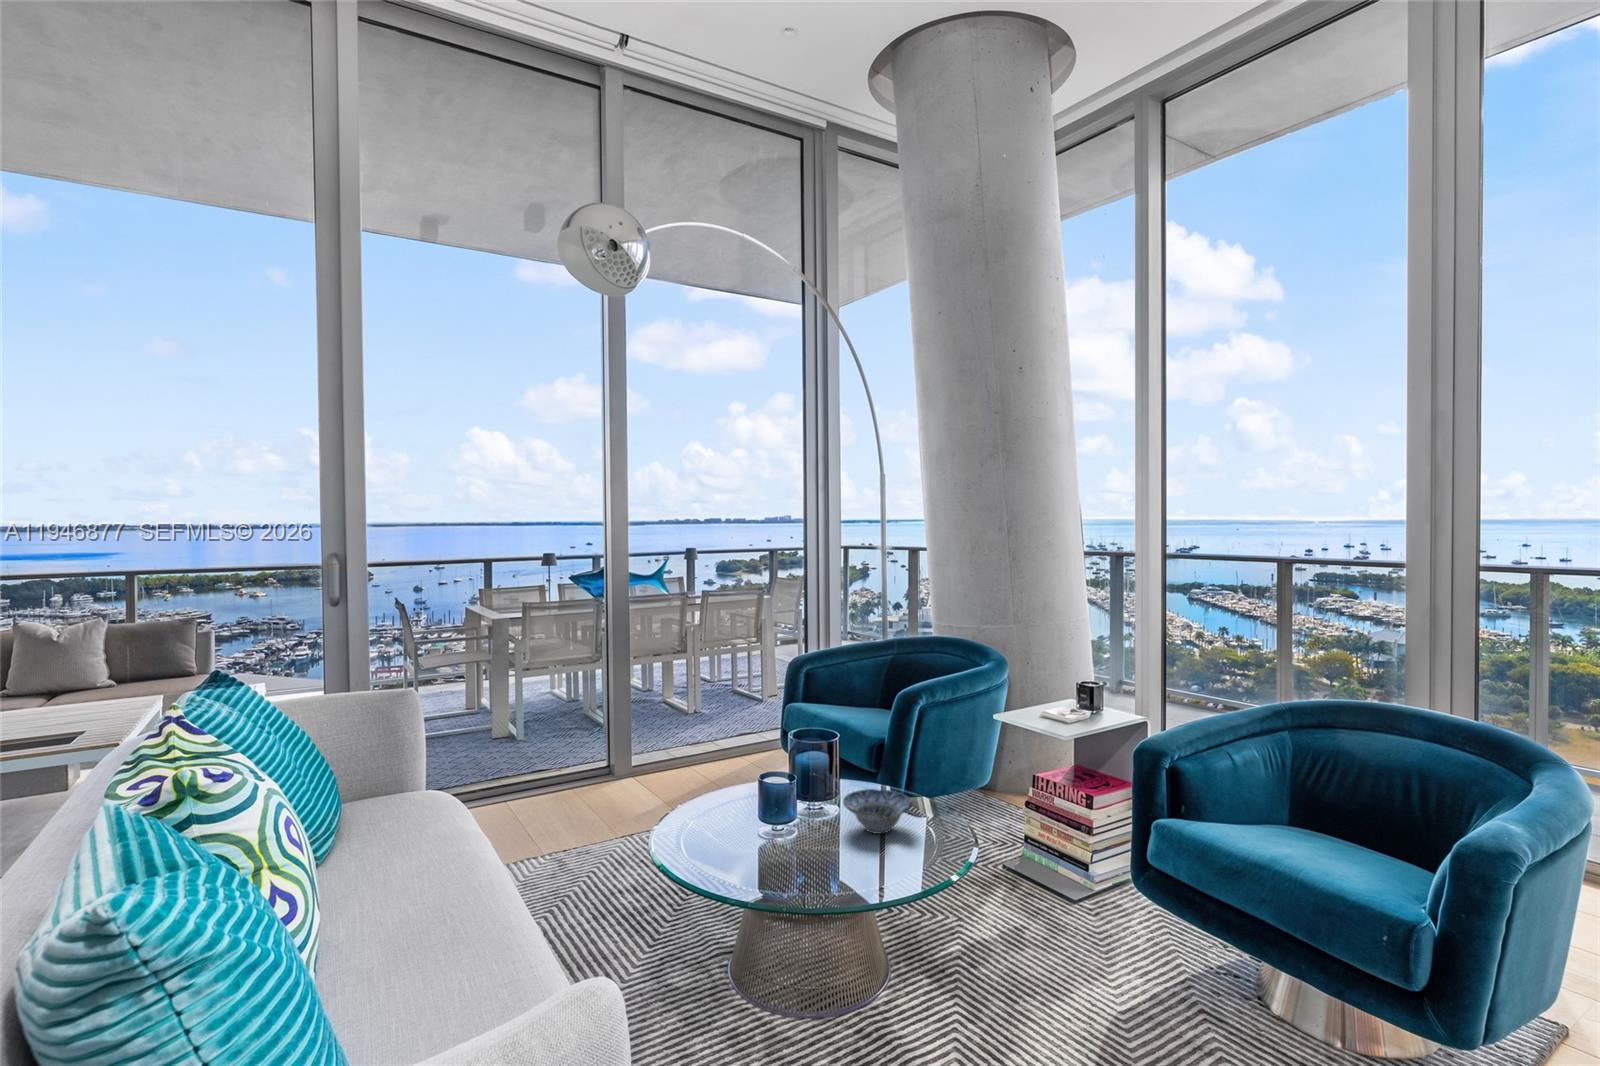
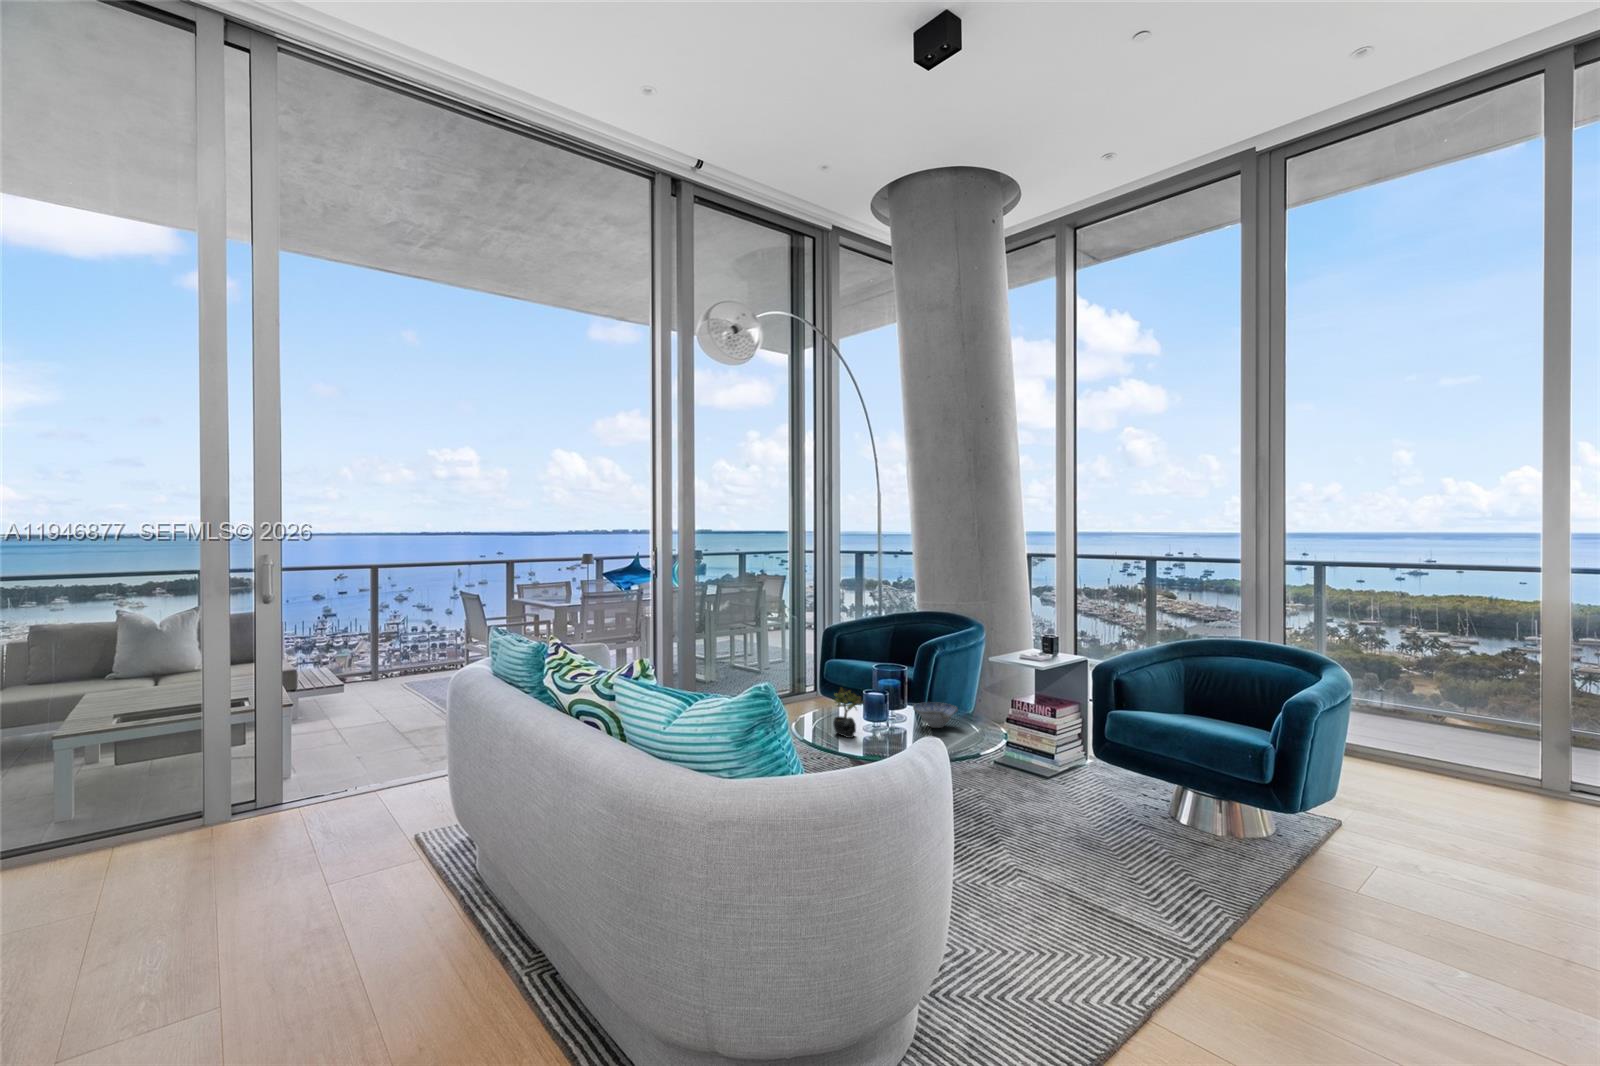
succulent plant: none [707,768,757,850] -> present [833,688,864,738]

